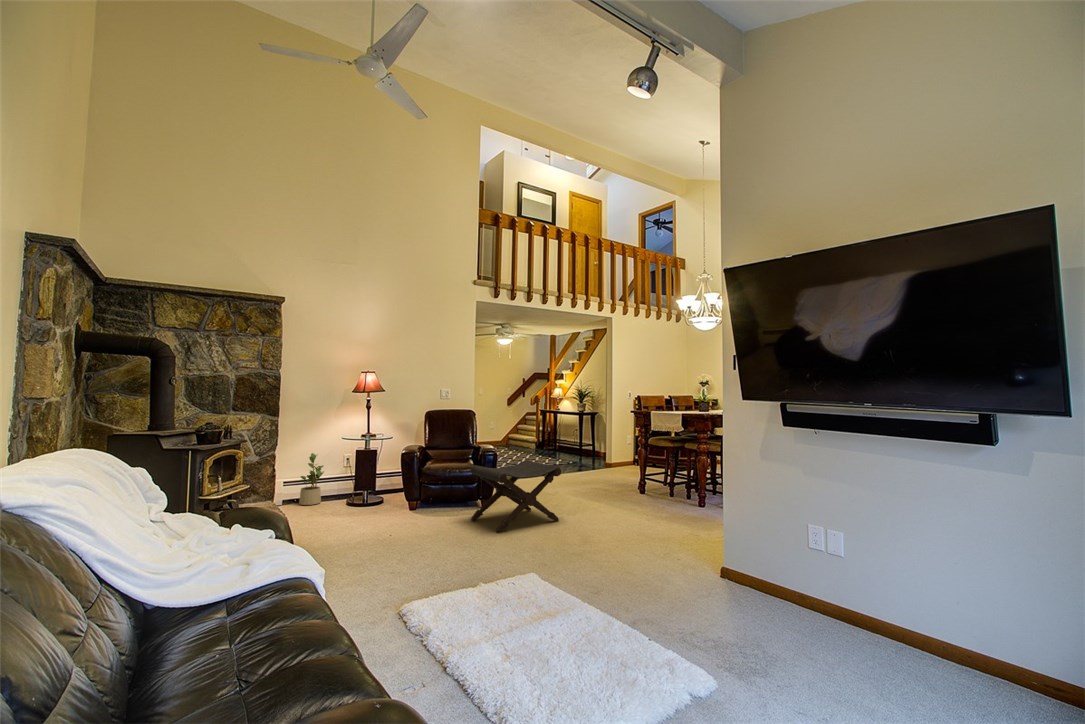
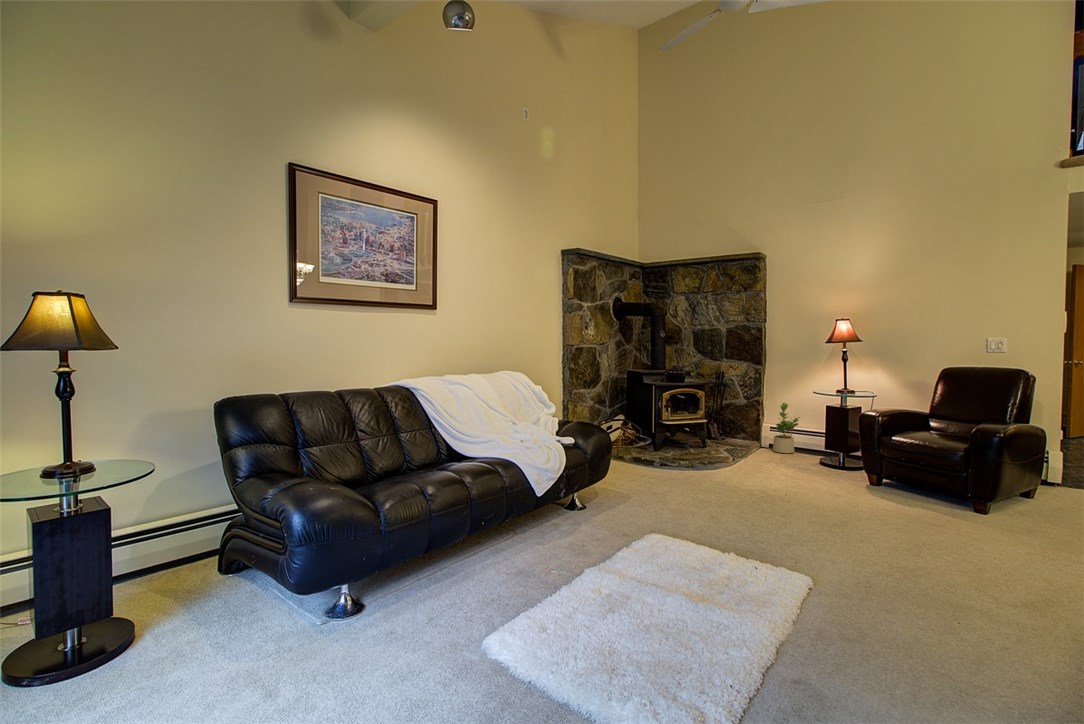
footstool: present [471,460,561,533] -> none [881,442,1038,565]

